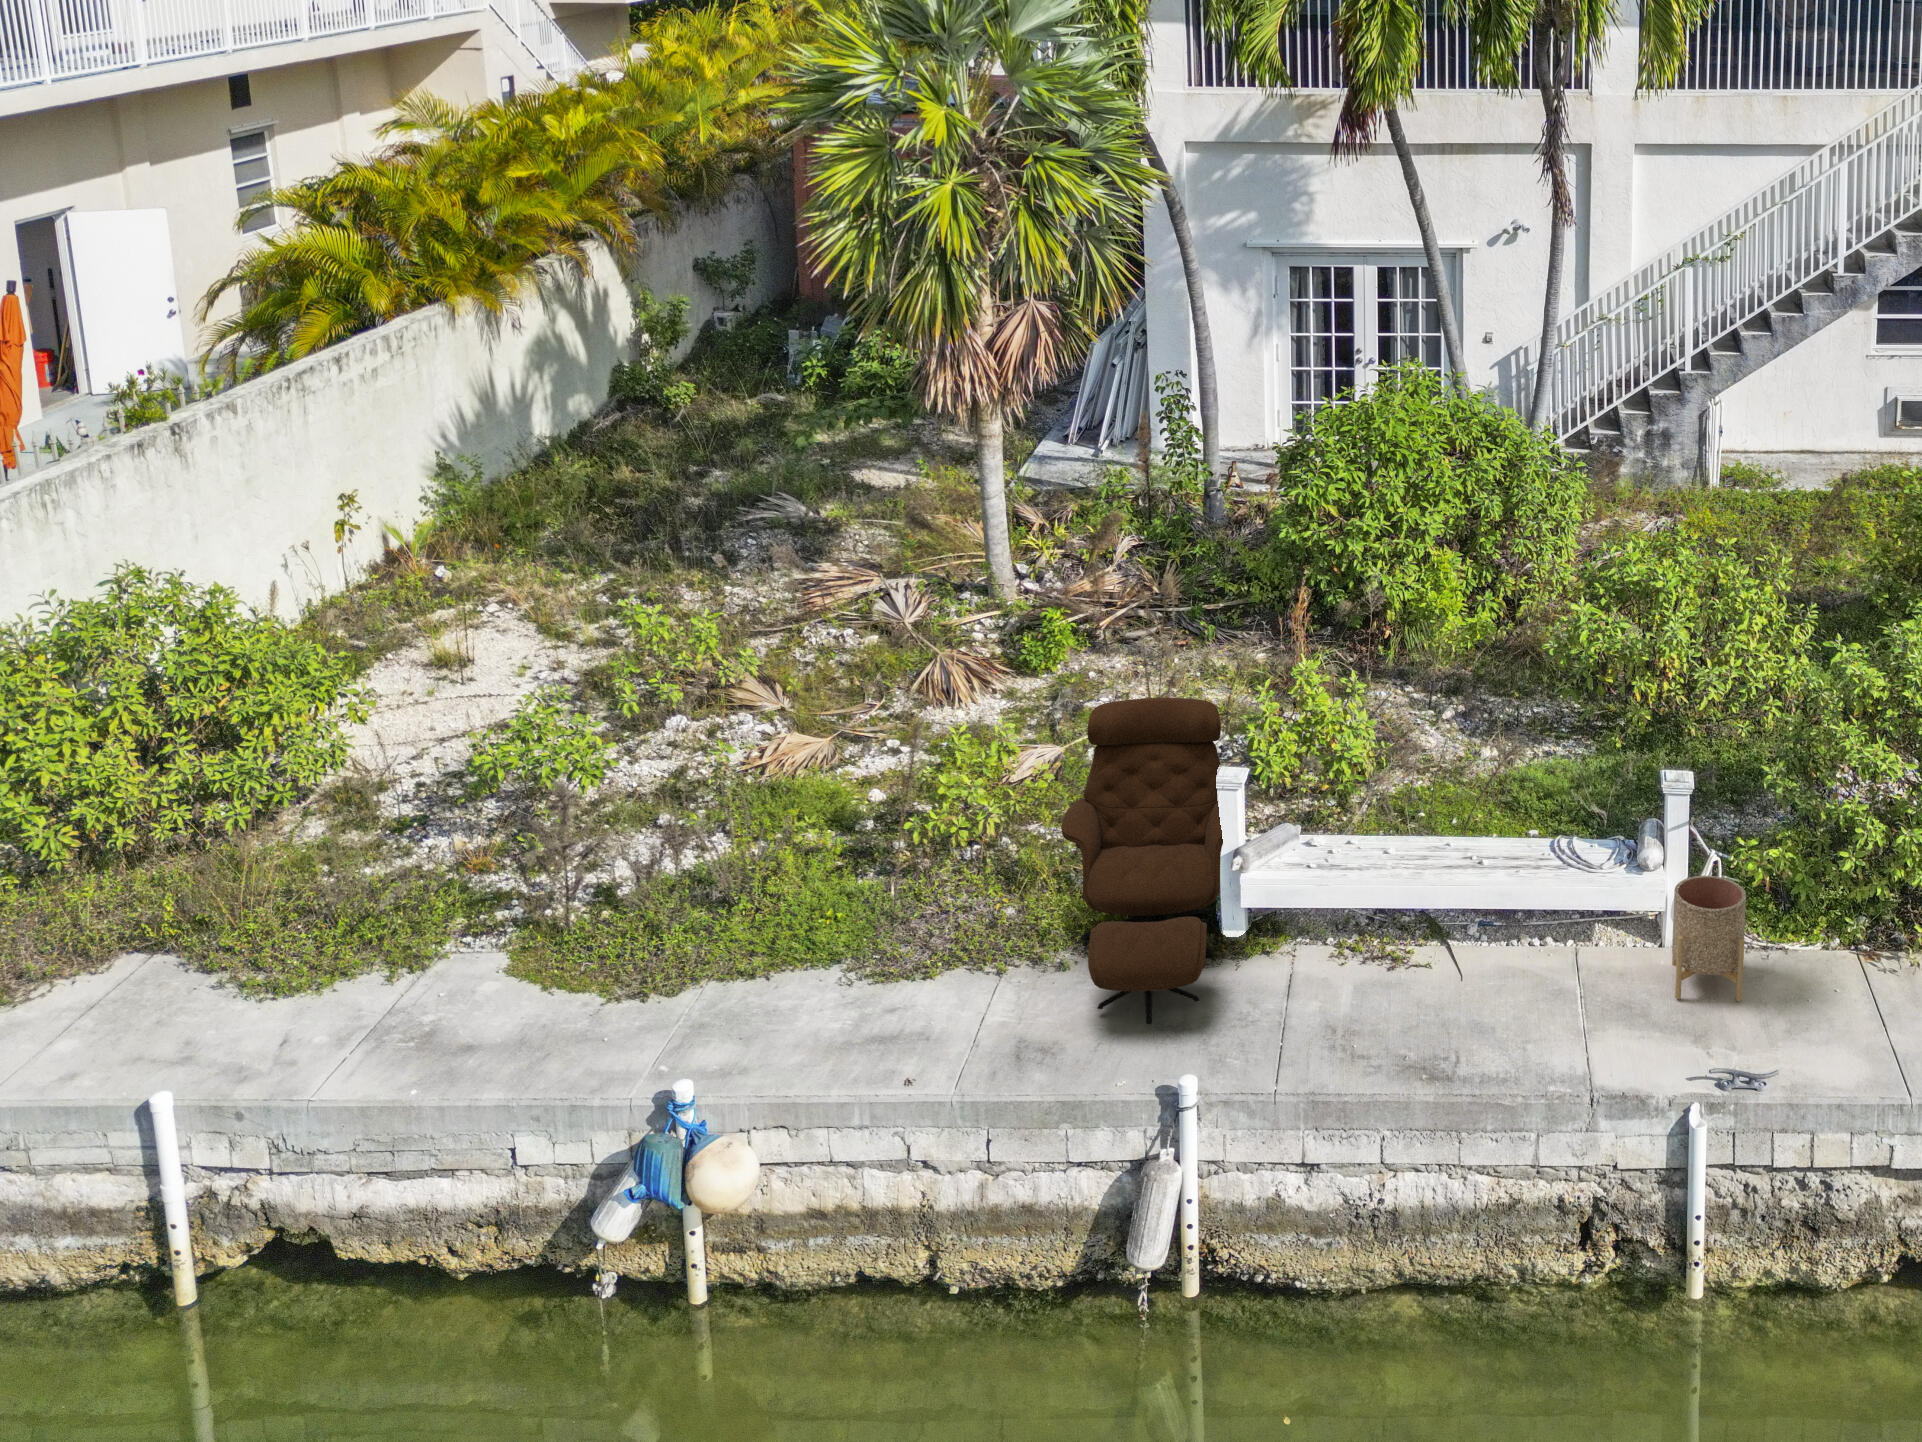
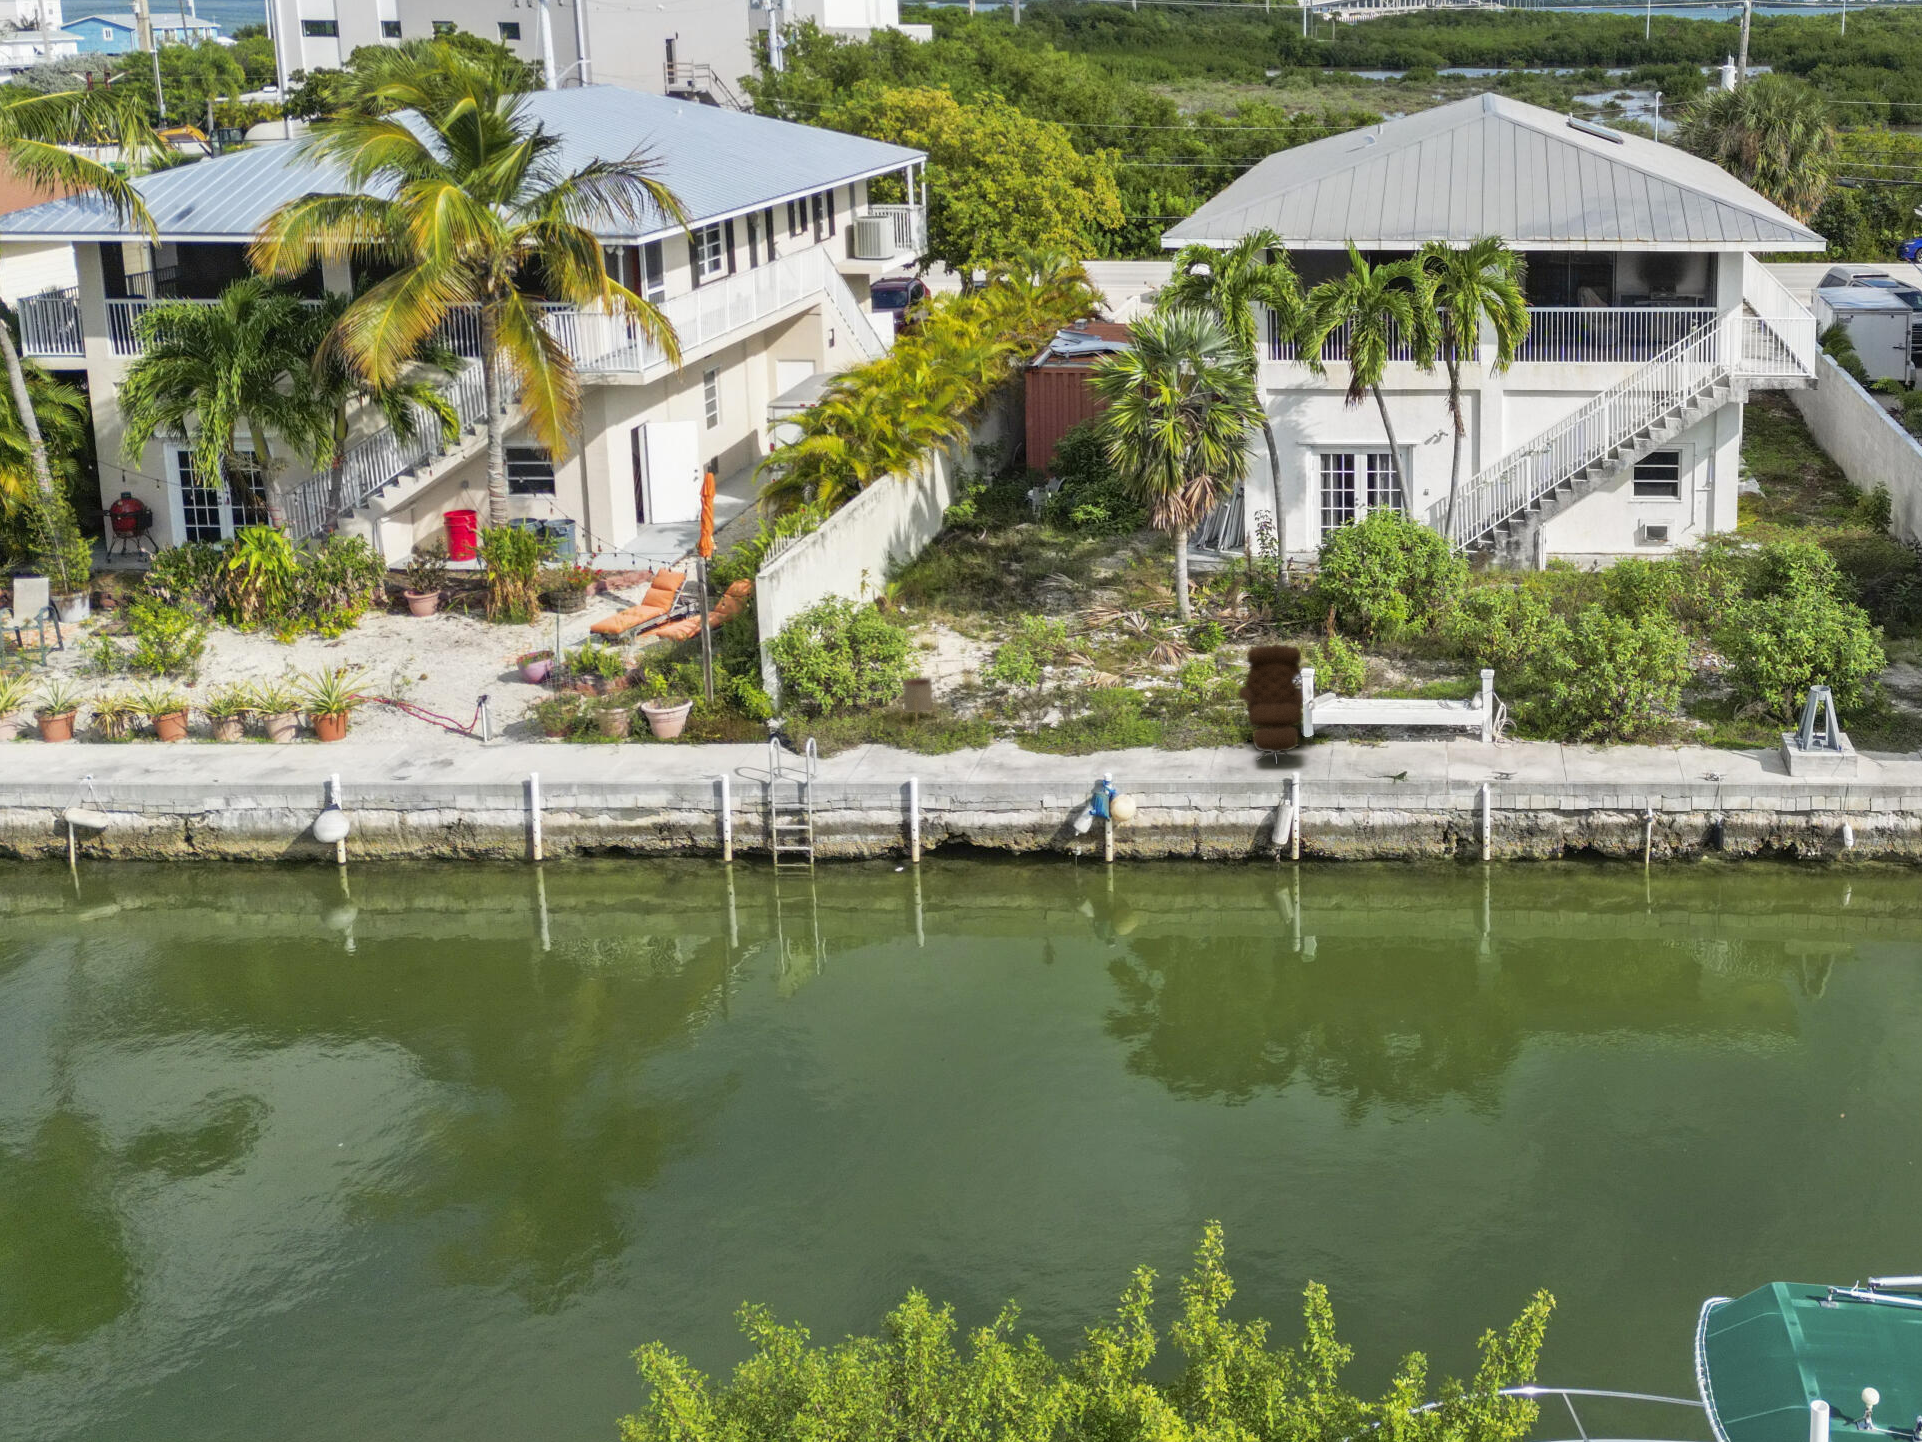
planter: present [1672,876,1746,1001] -> present [900,678,937,722]

